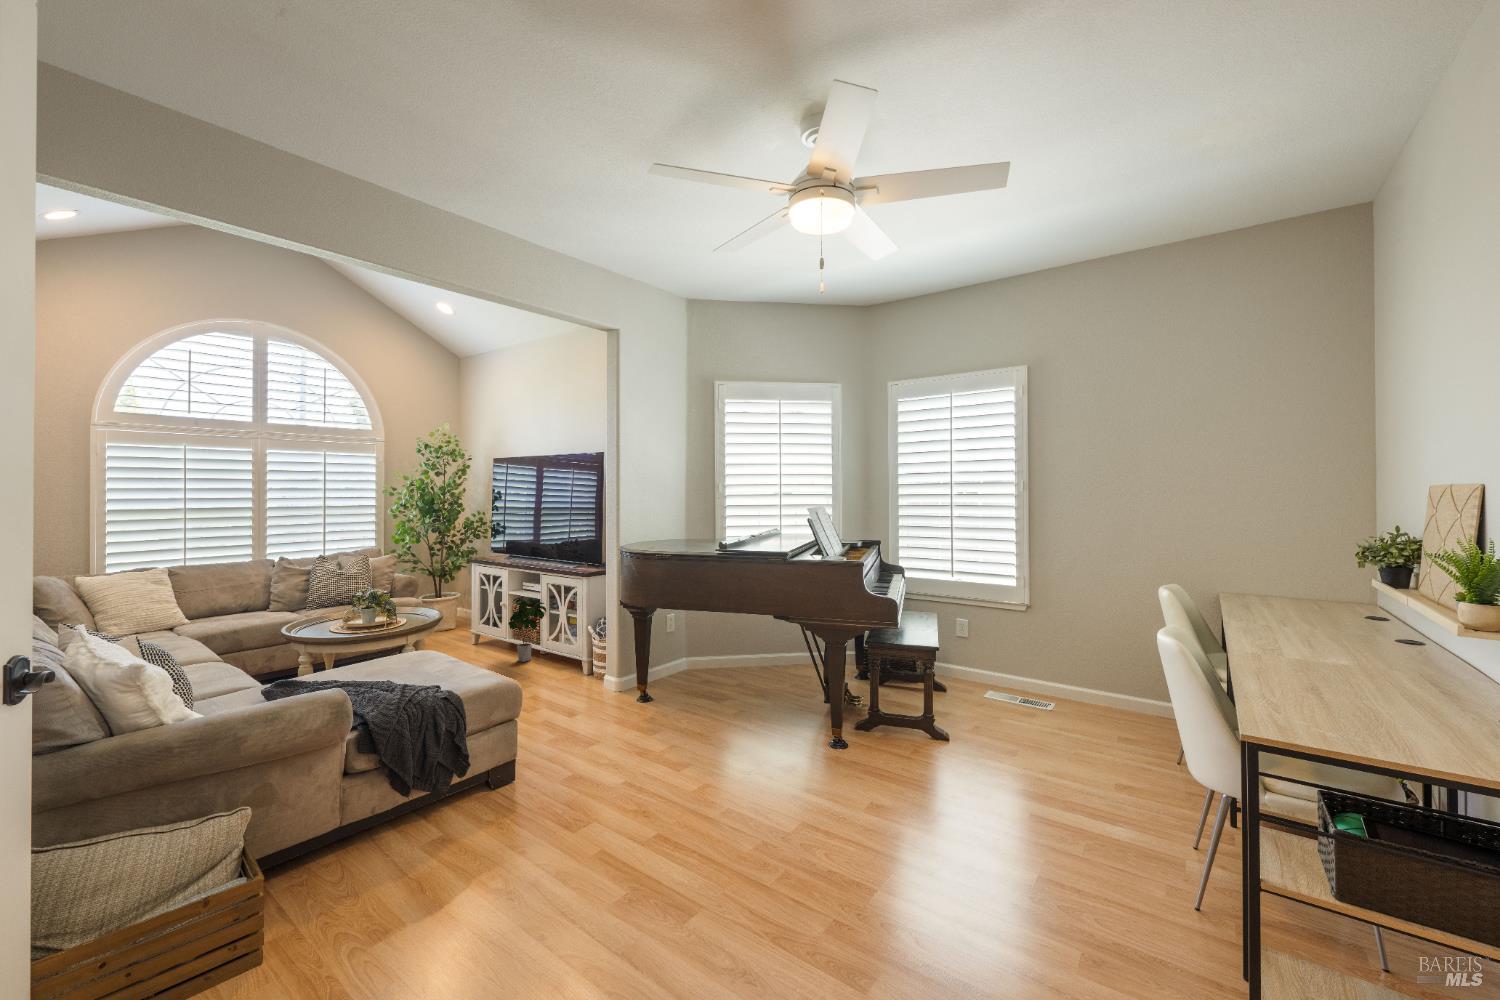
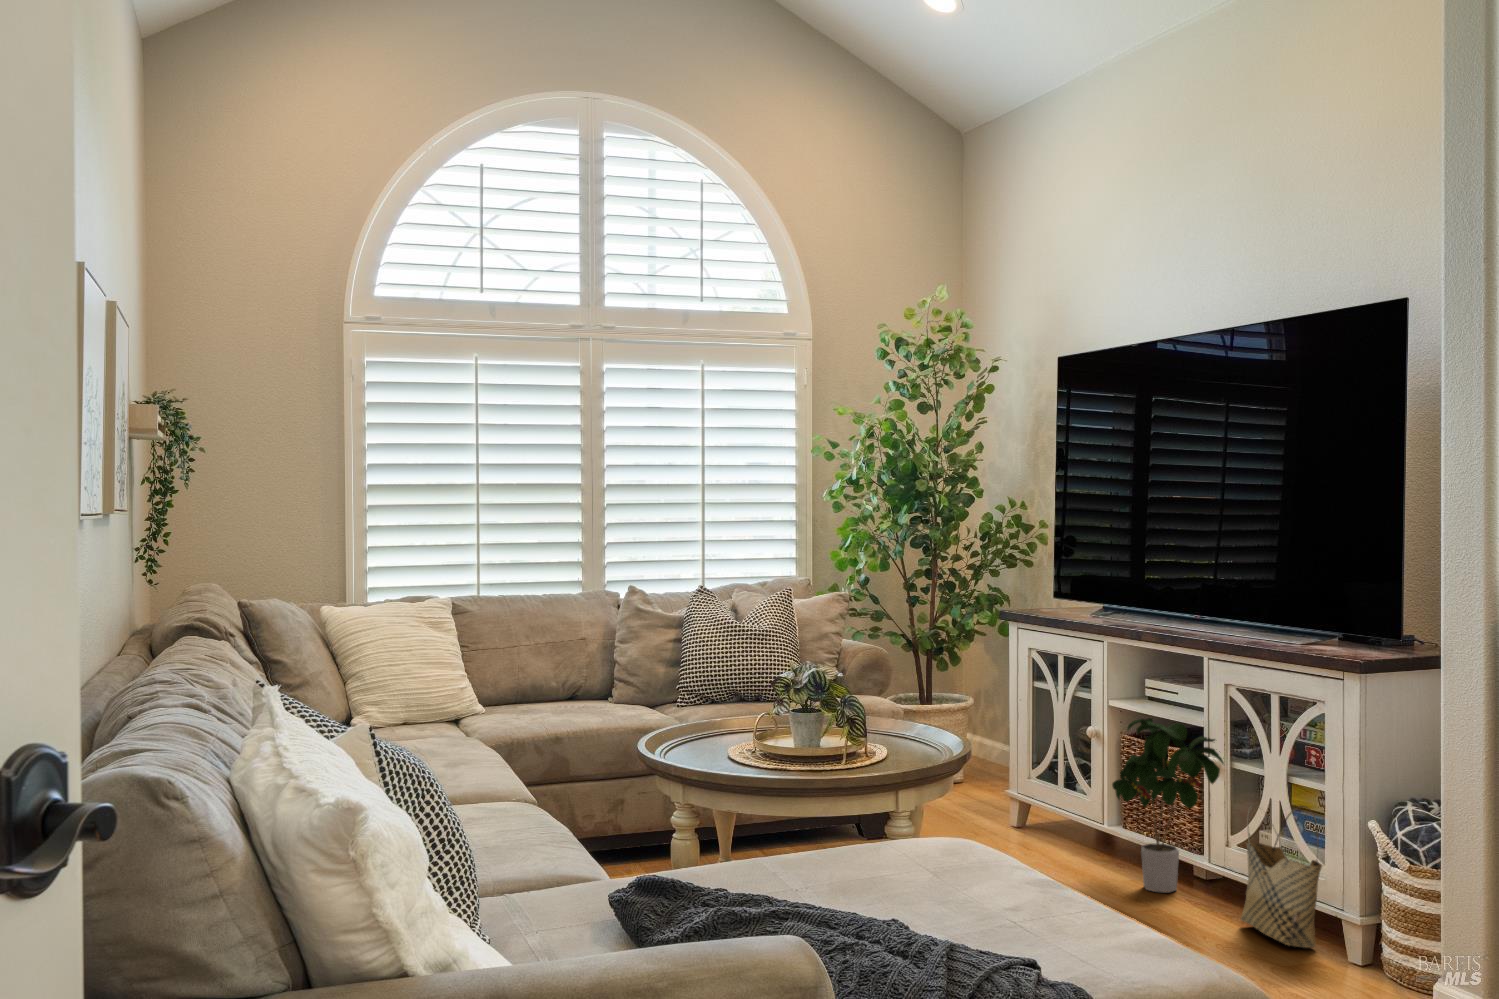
woven basket: none [550,623,575,673] -> present [1241,805,1322,948]

